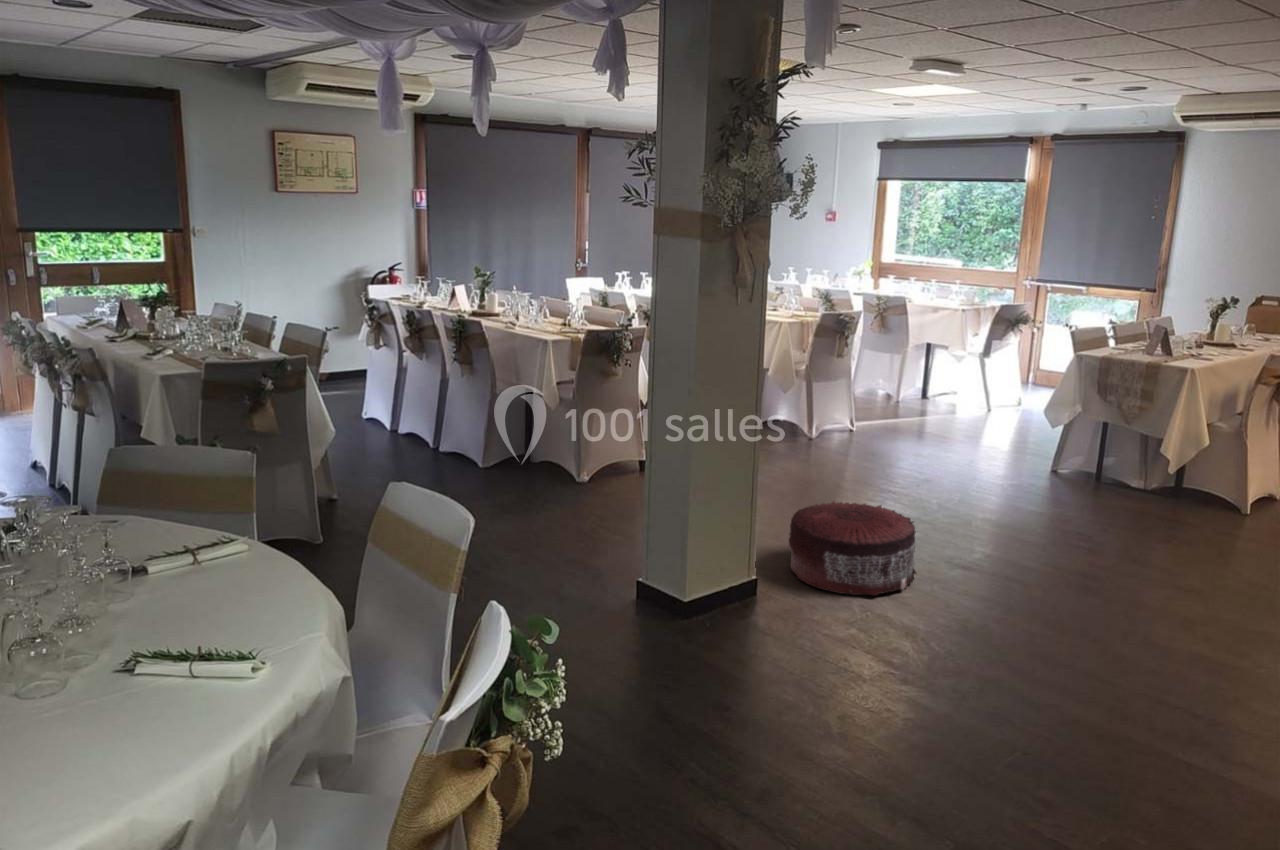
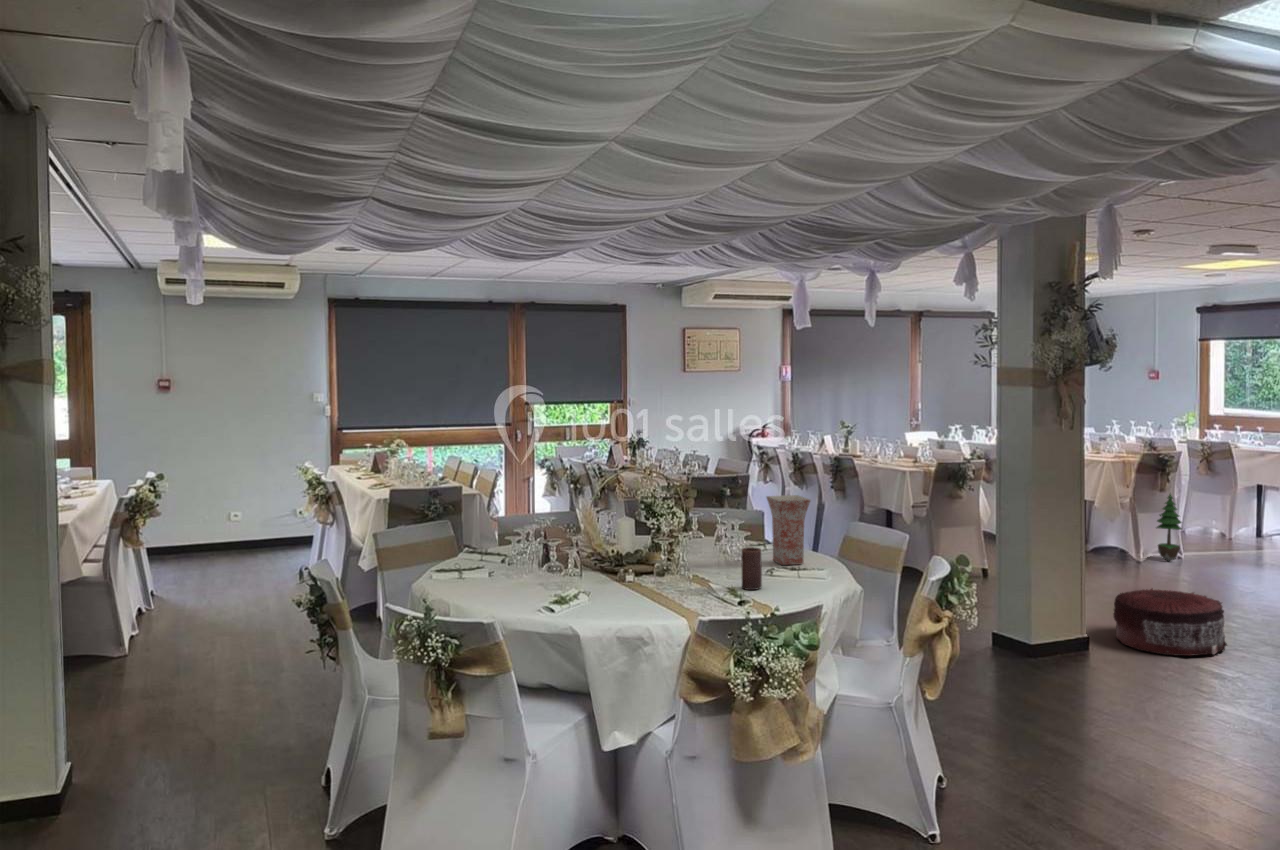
potted tree: none [830,359,860,438] -> present [1157,494,1182,561]
vase: none [190,455,274,600] -> present [767,495,811,565]
candle: none [57,612,118,712] -> present [742,547,762,590]

